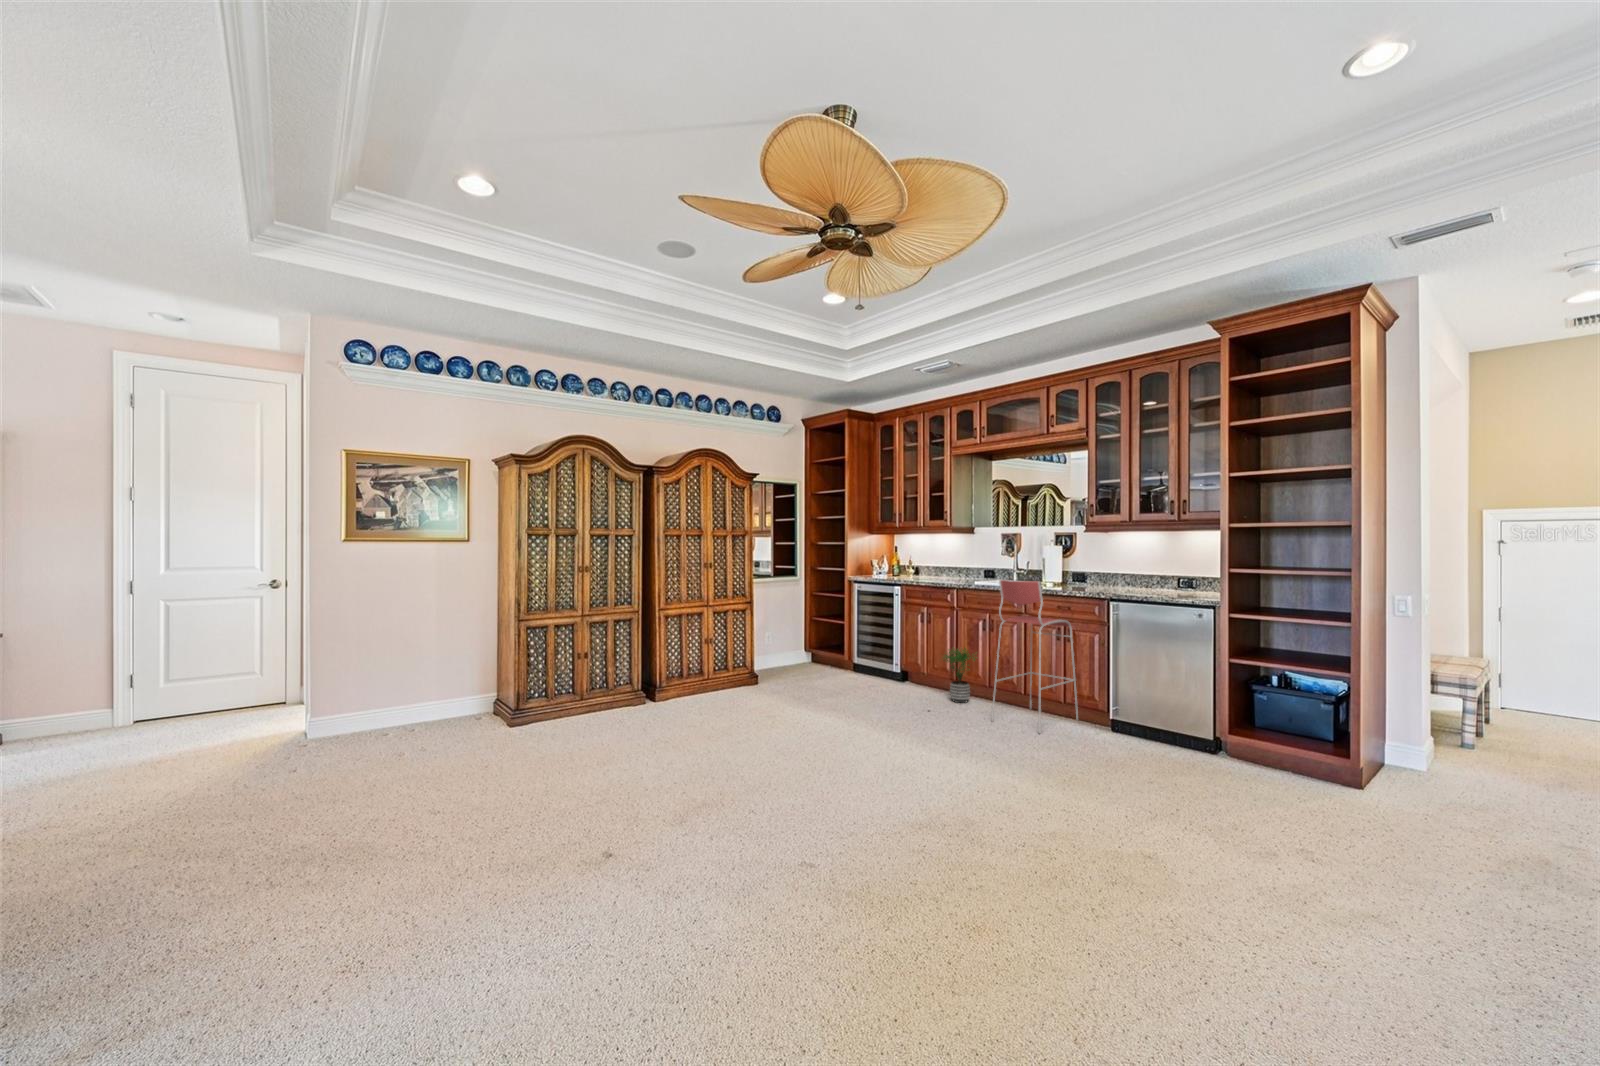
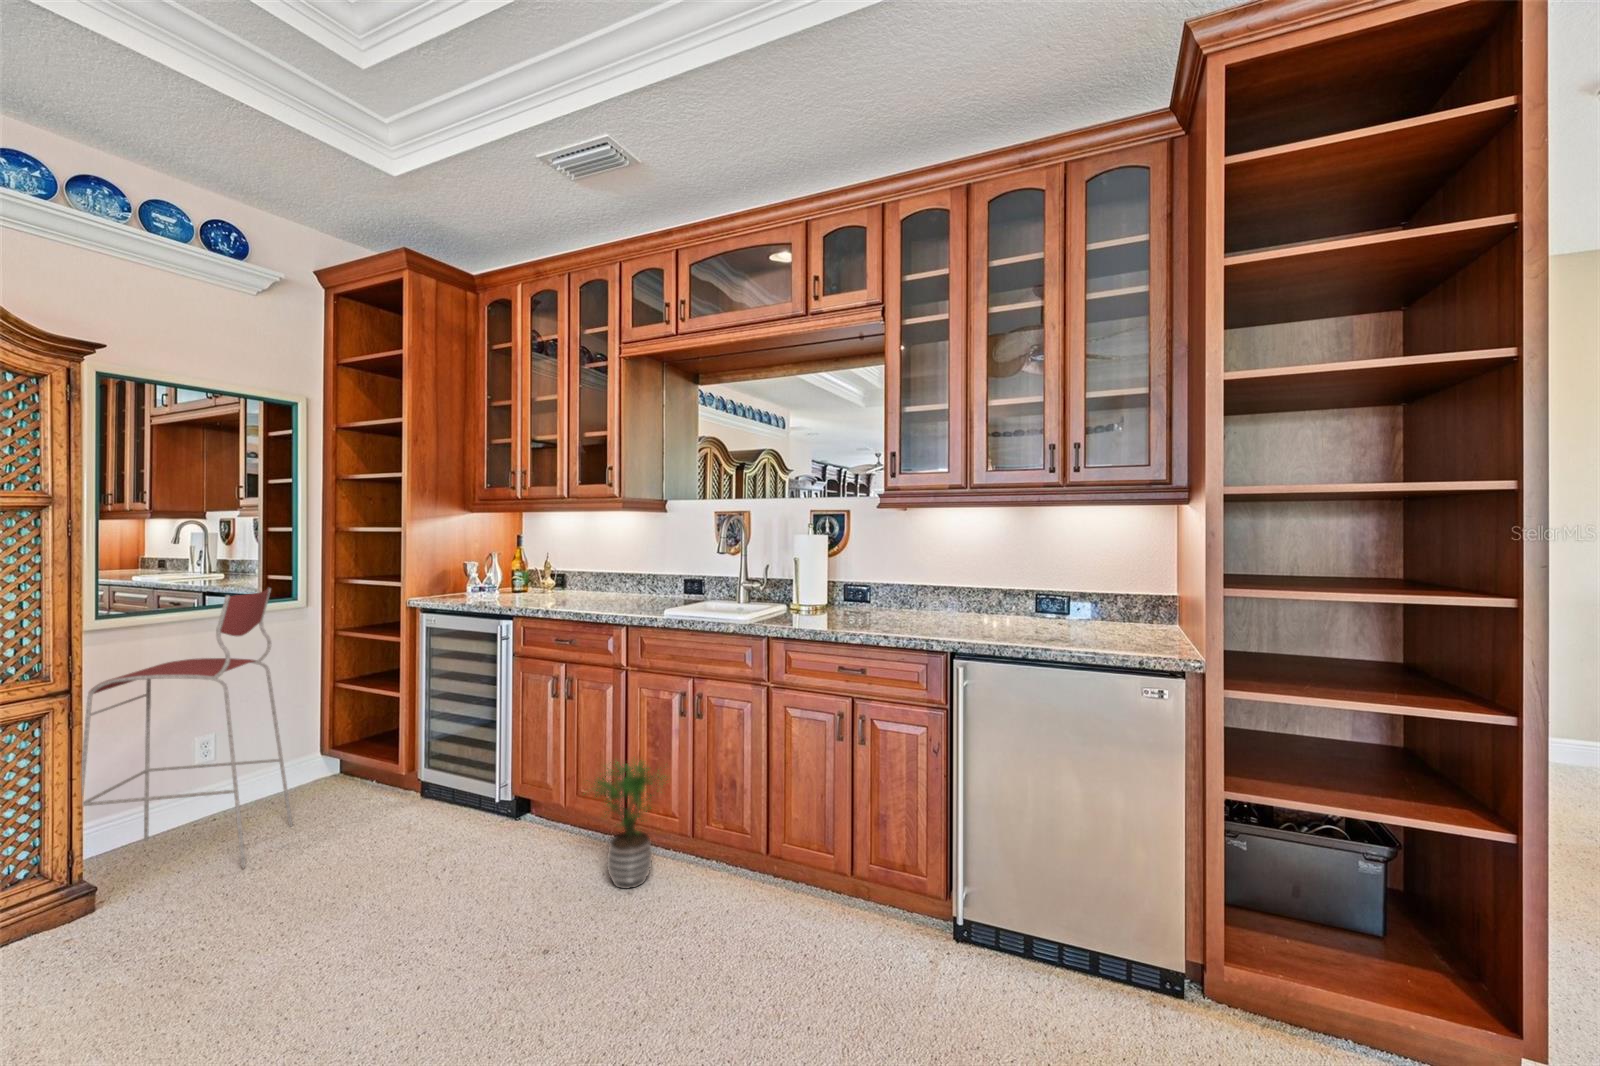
bar stool: present [991,580,1078,733] -> present [82,588,293,868]

